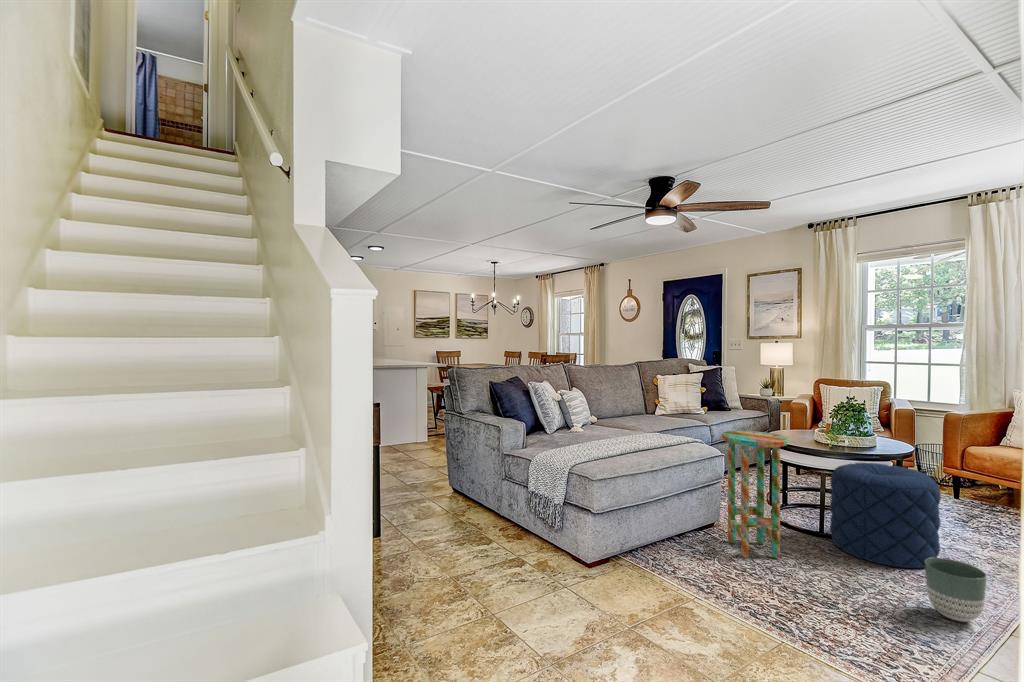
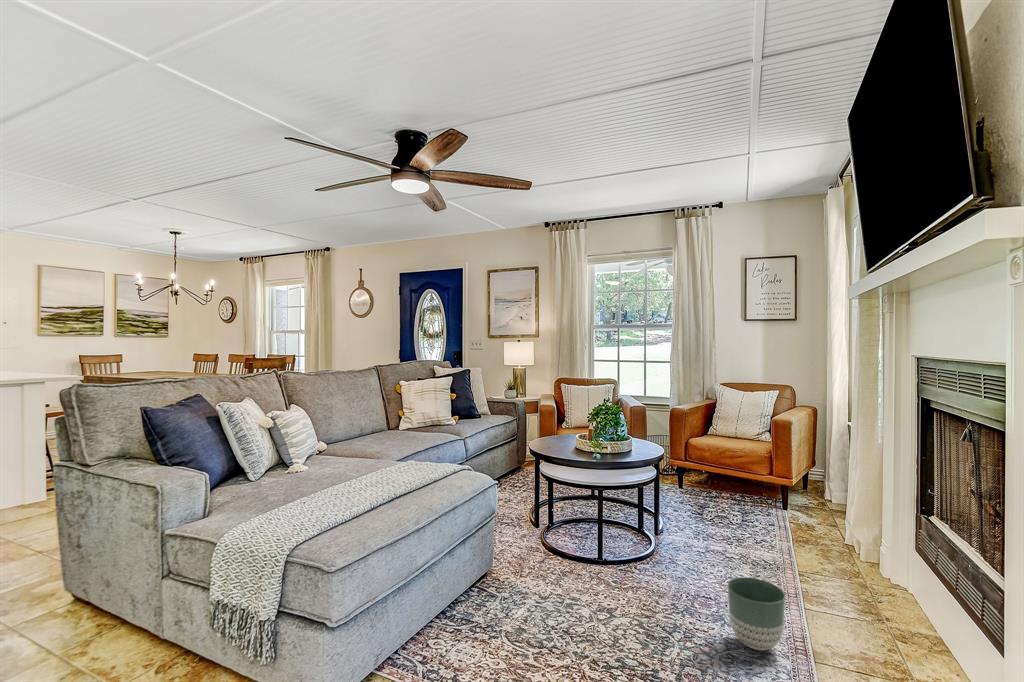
side table: present [722,431,787,559] -> none [504,450,579,620]
pouf: present [830,463,941,568] -> none [607,469,706,585]

